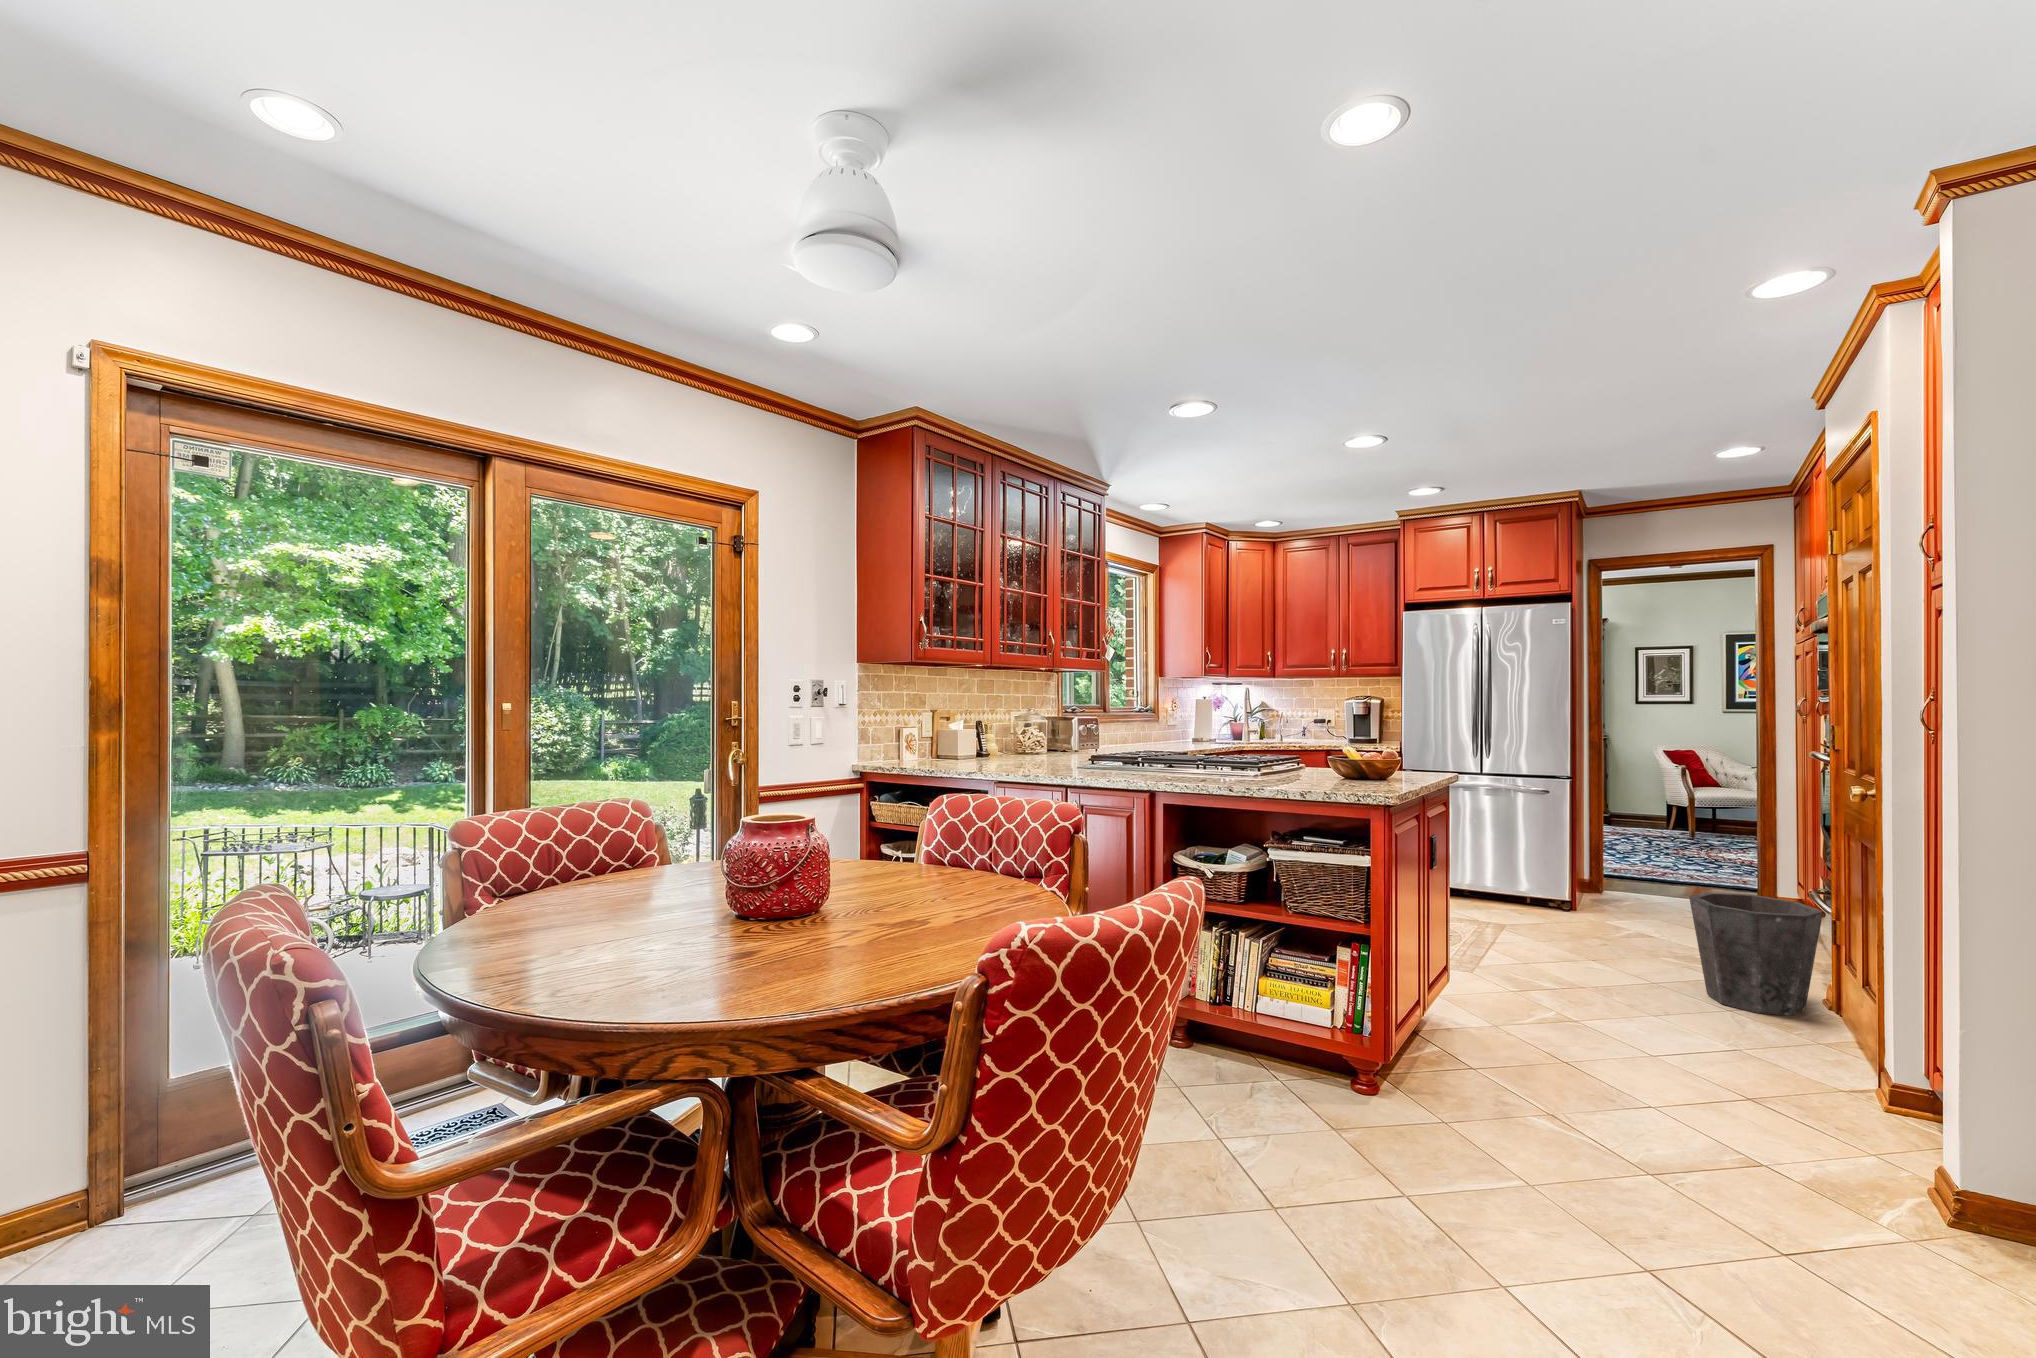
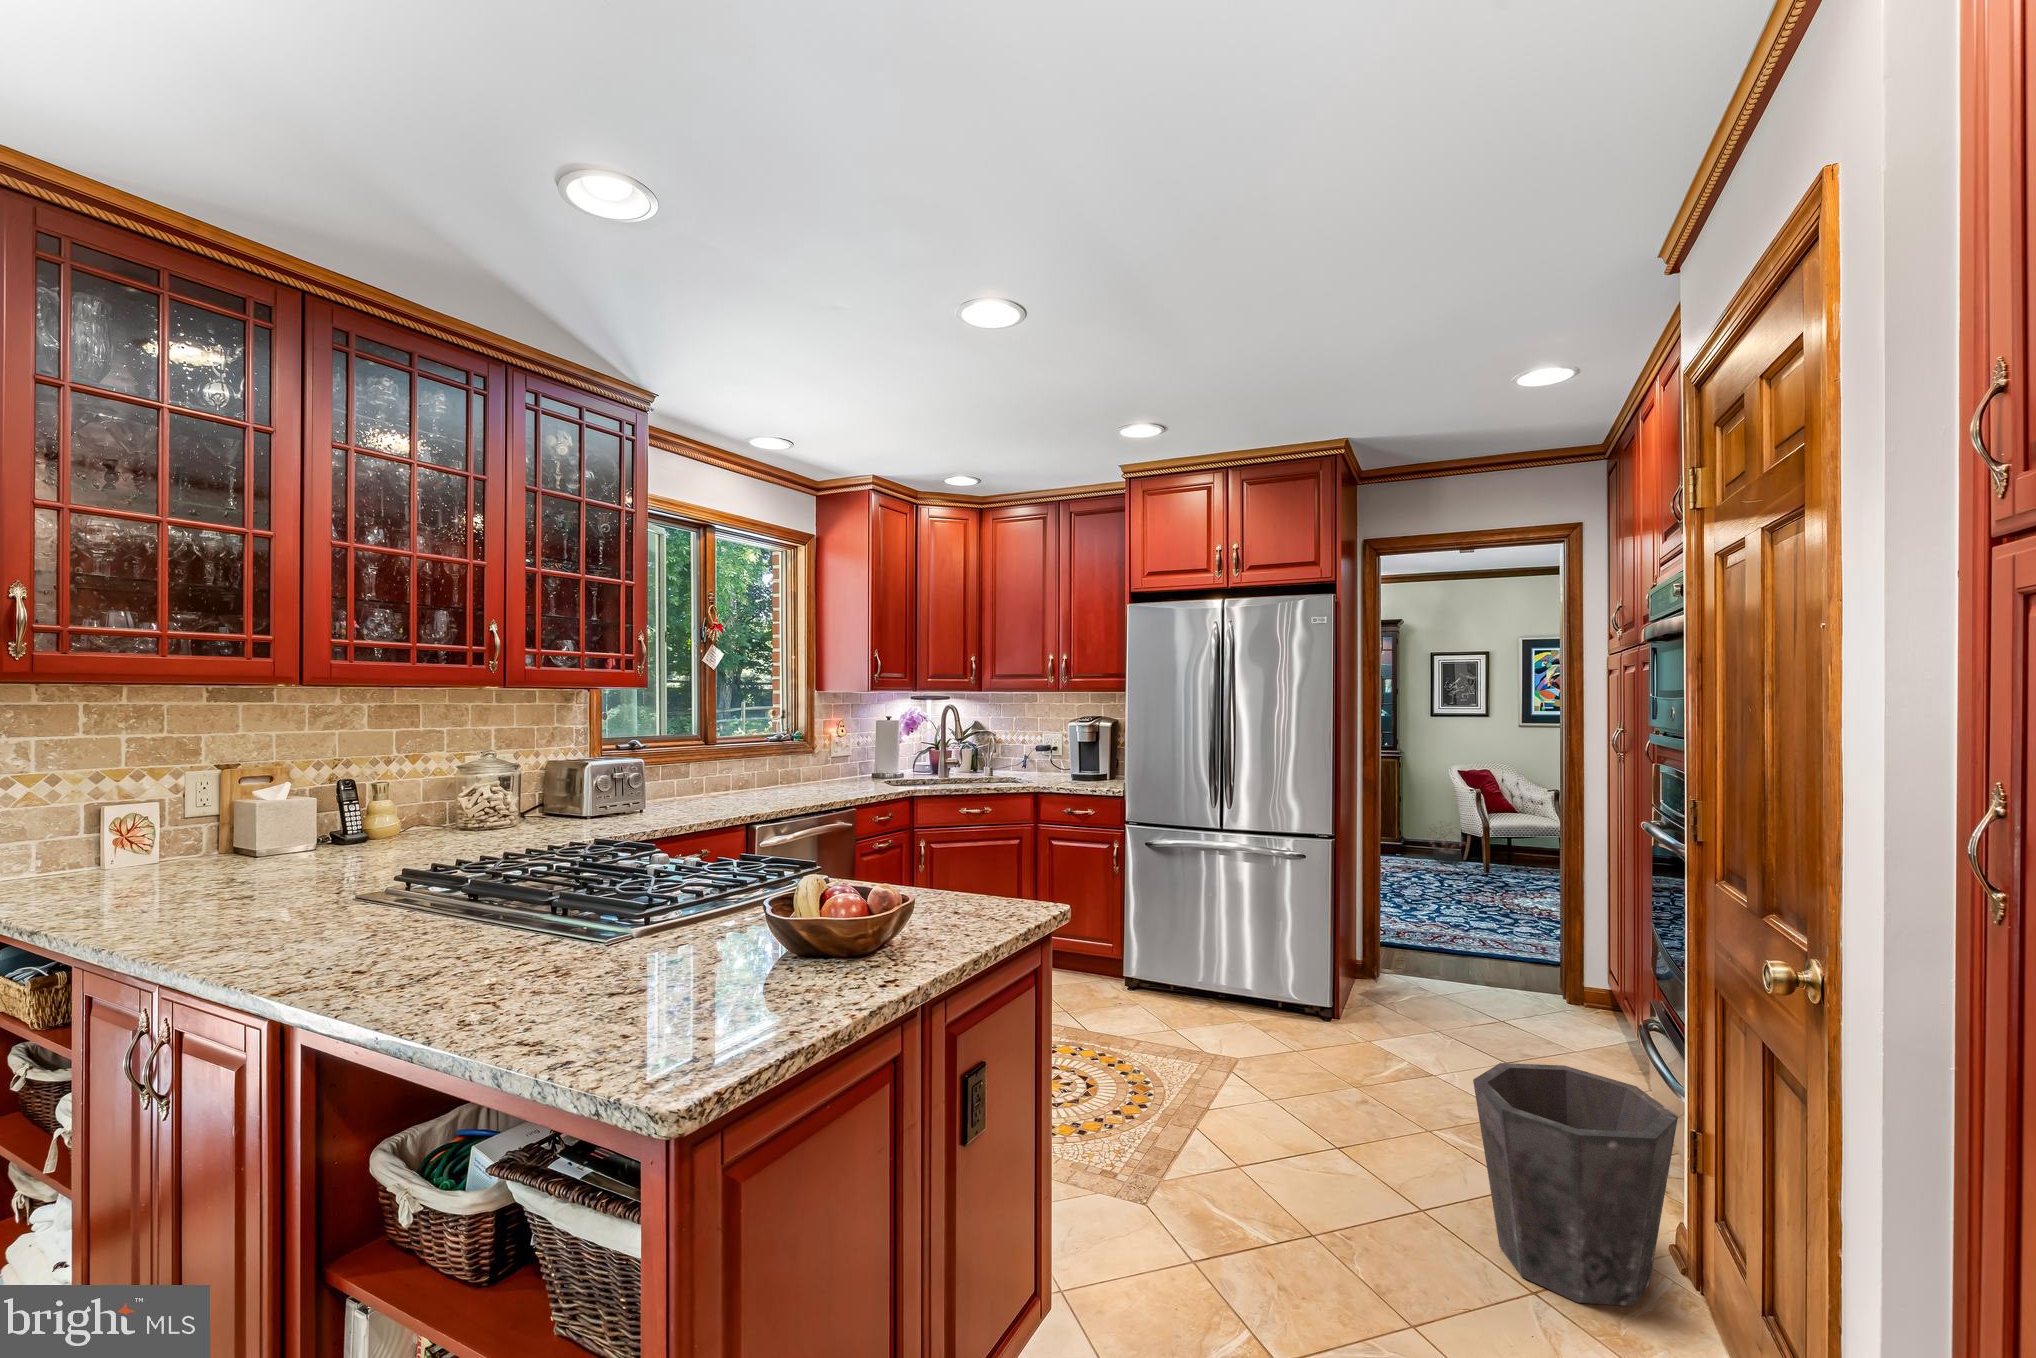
decorative plant: none [1632,795,1673,831] -> present [1427,822,1463,863]

